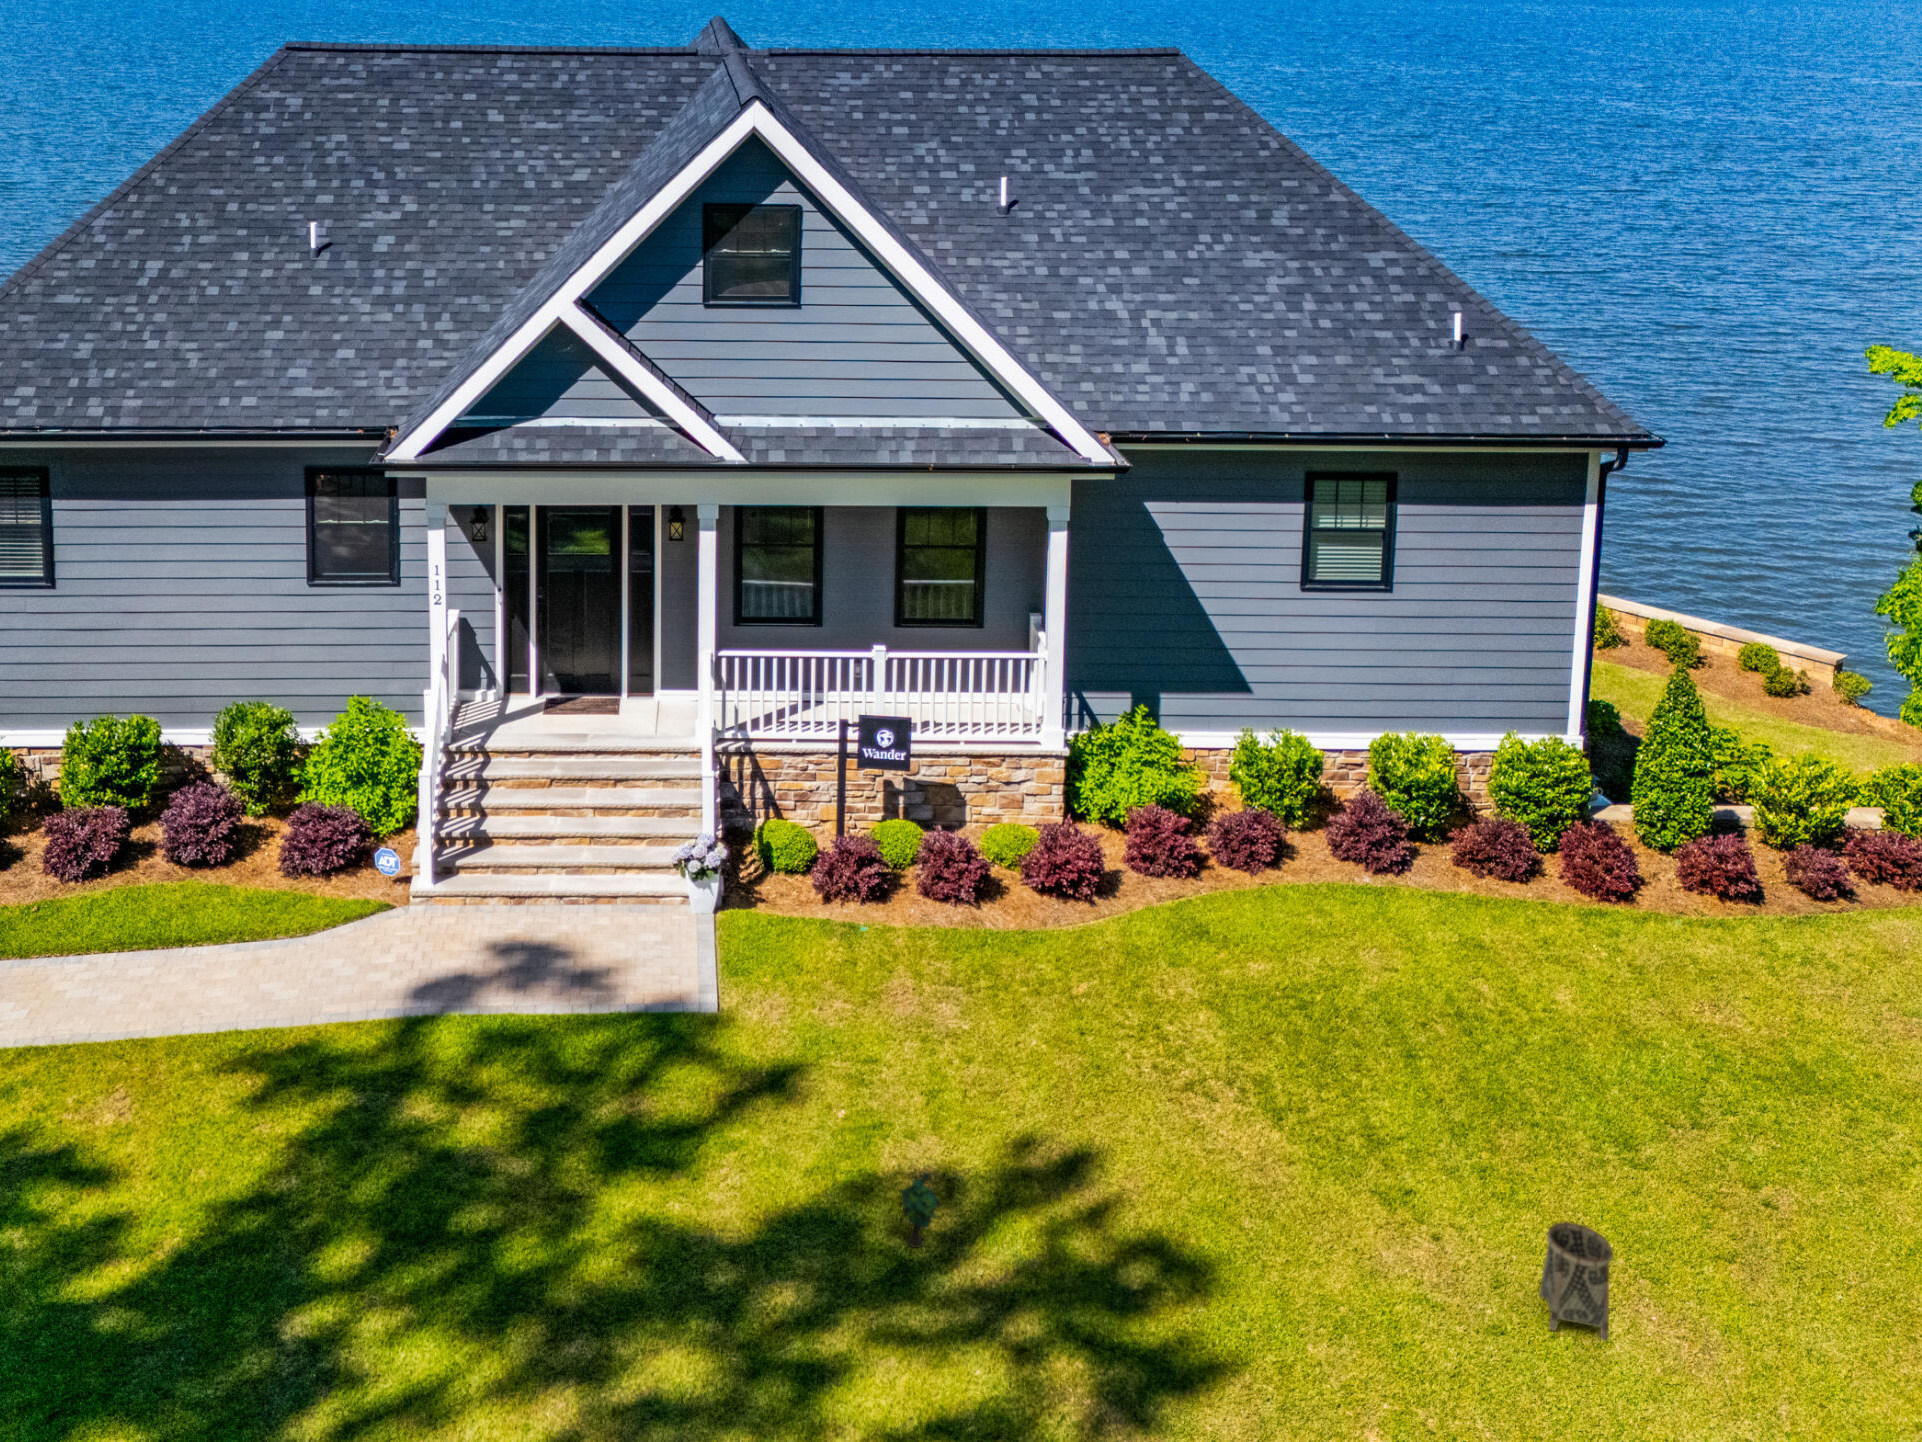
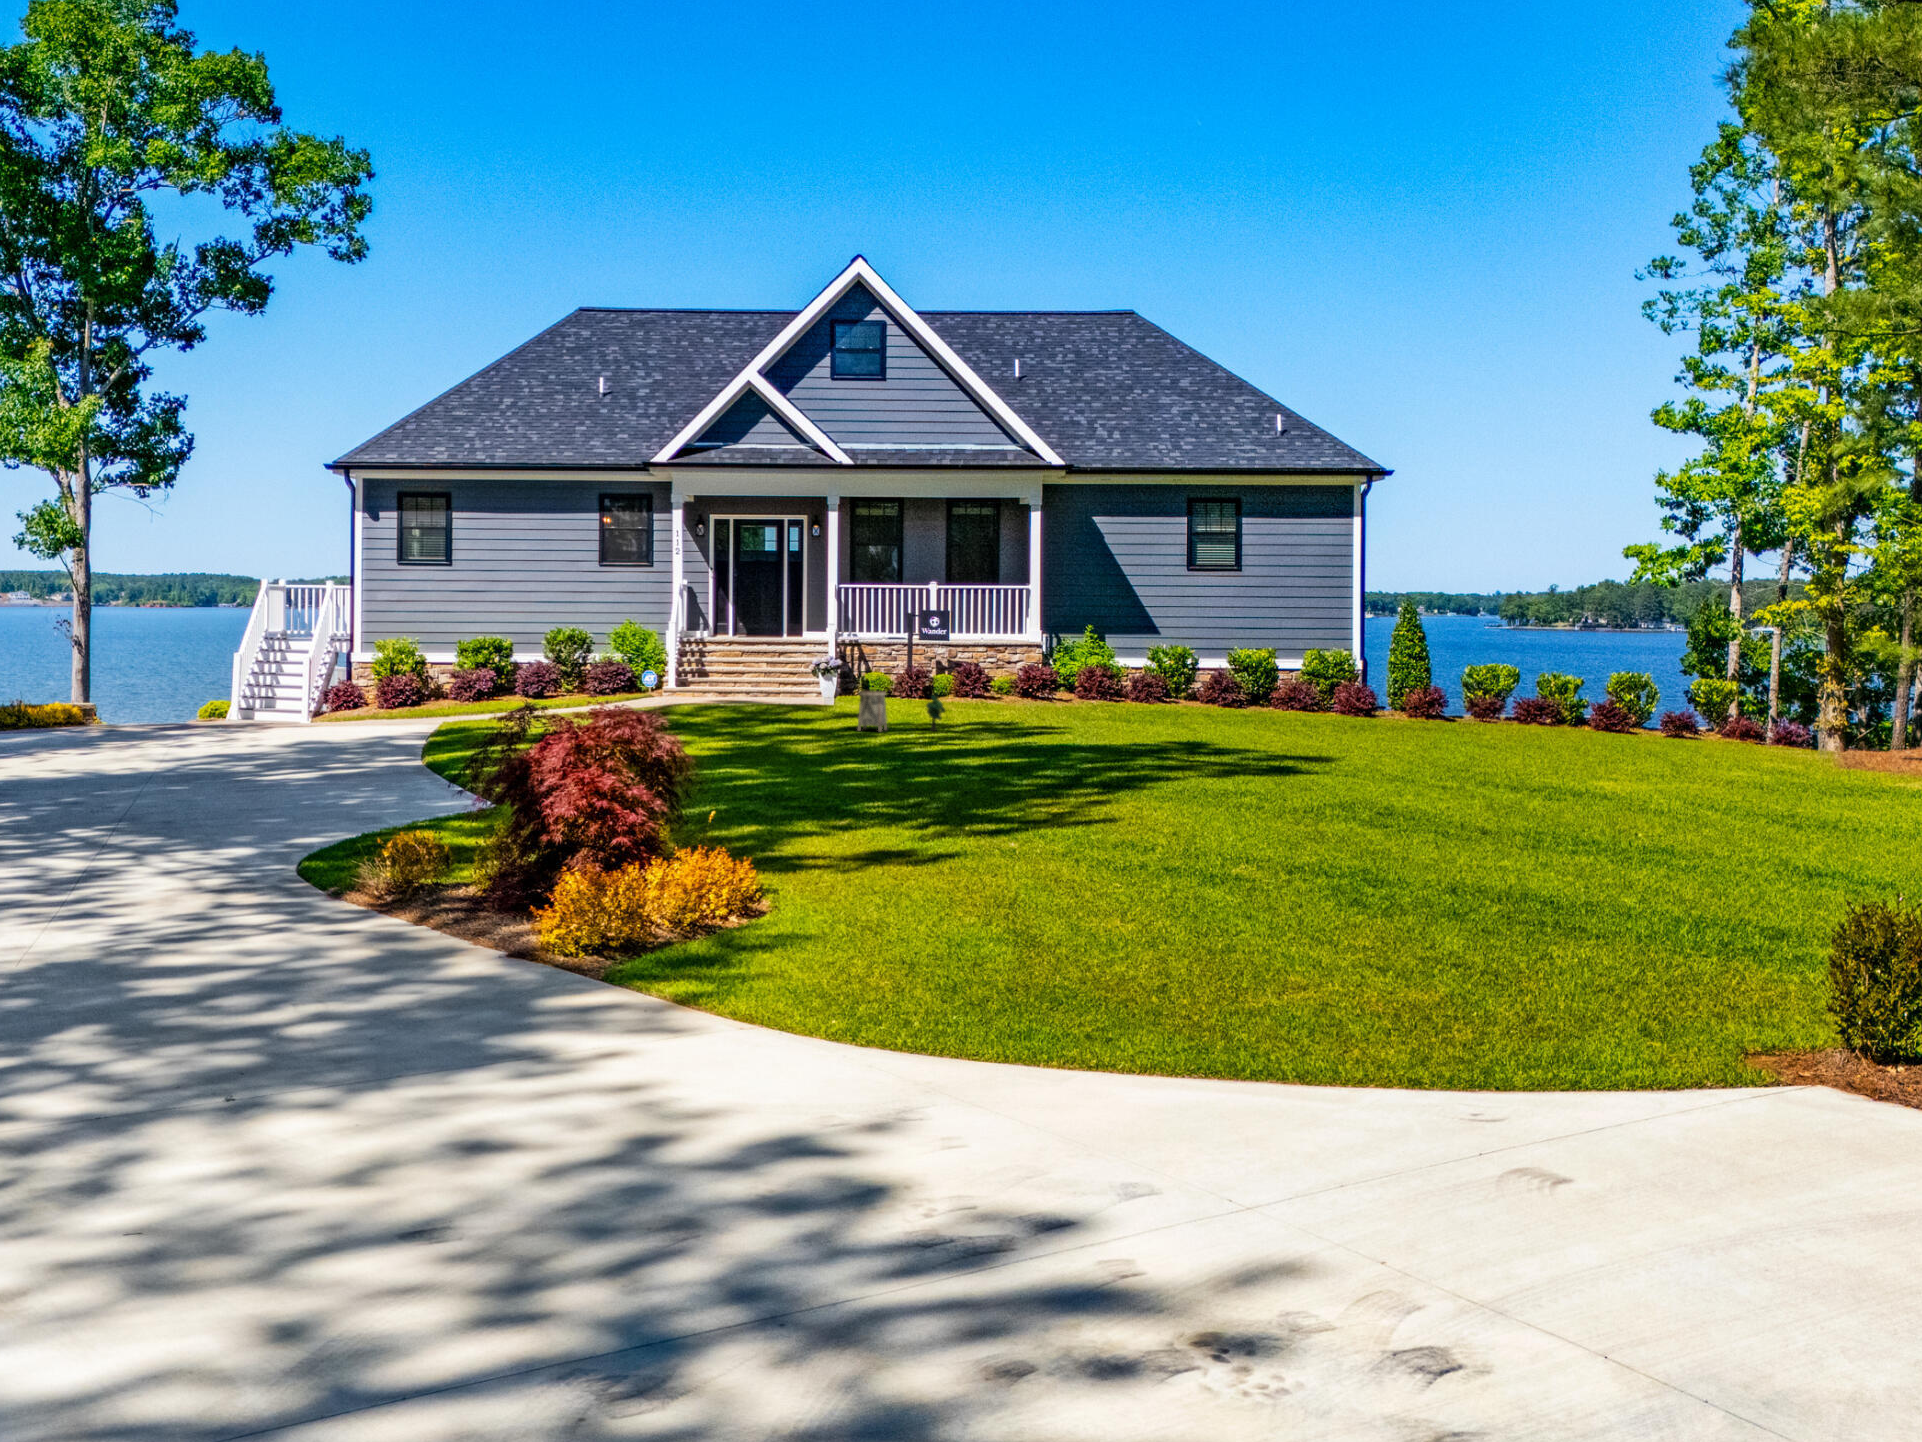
basket: present [1539,1222,1613,1341] -> present [858,691,887,731]

